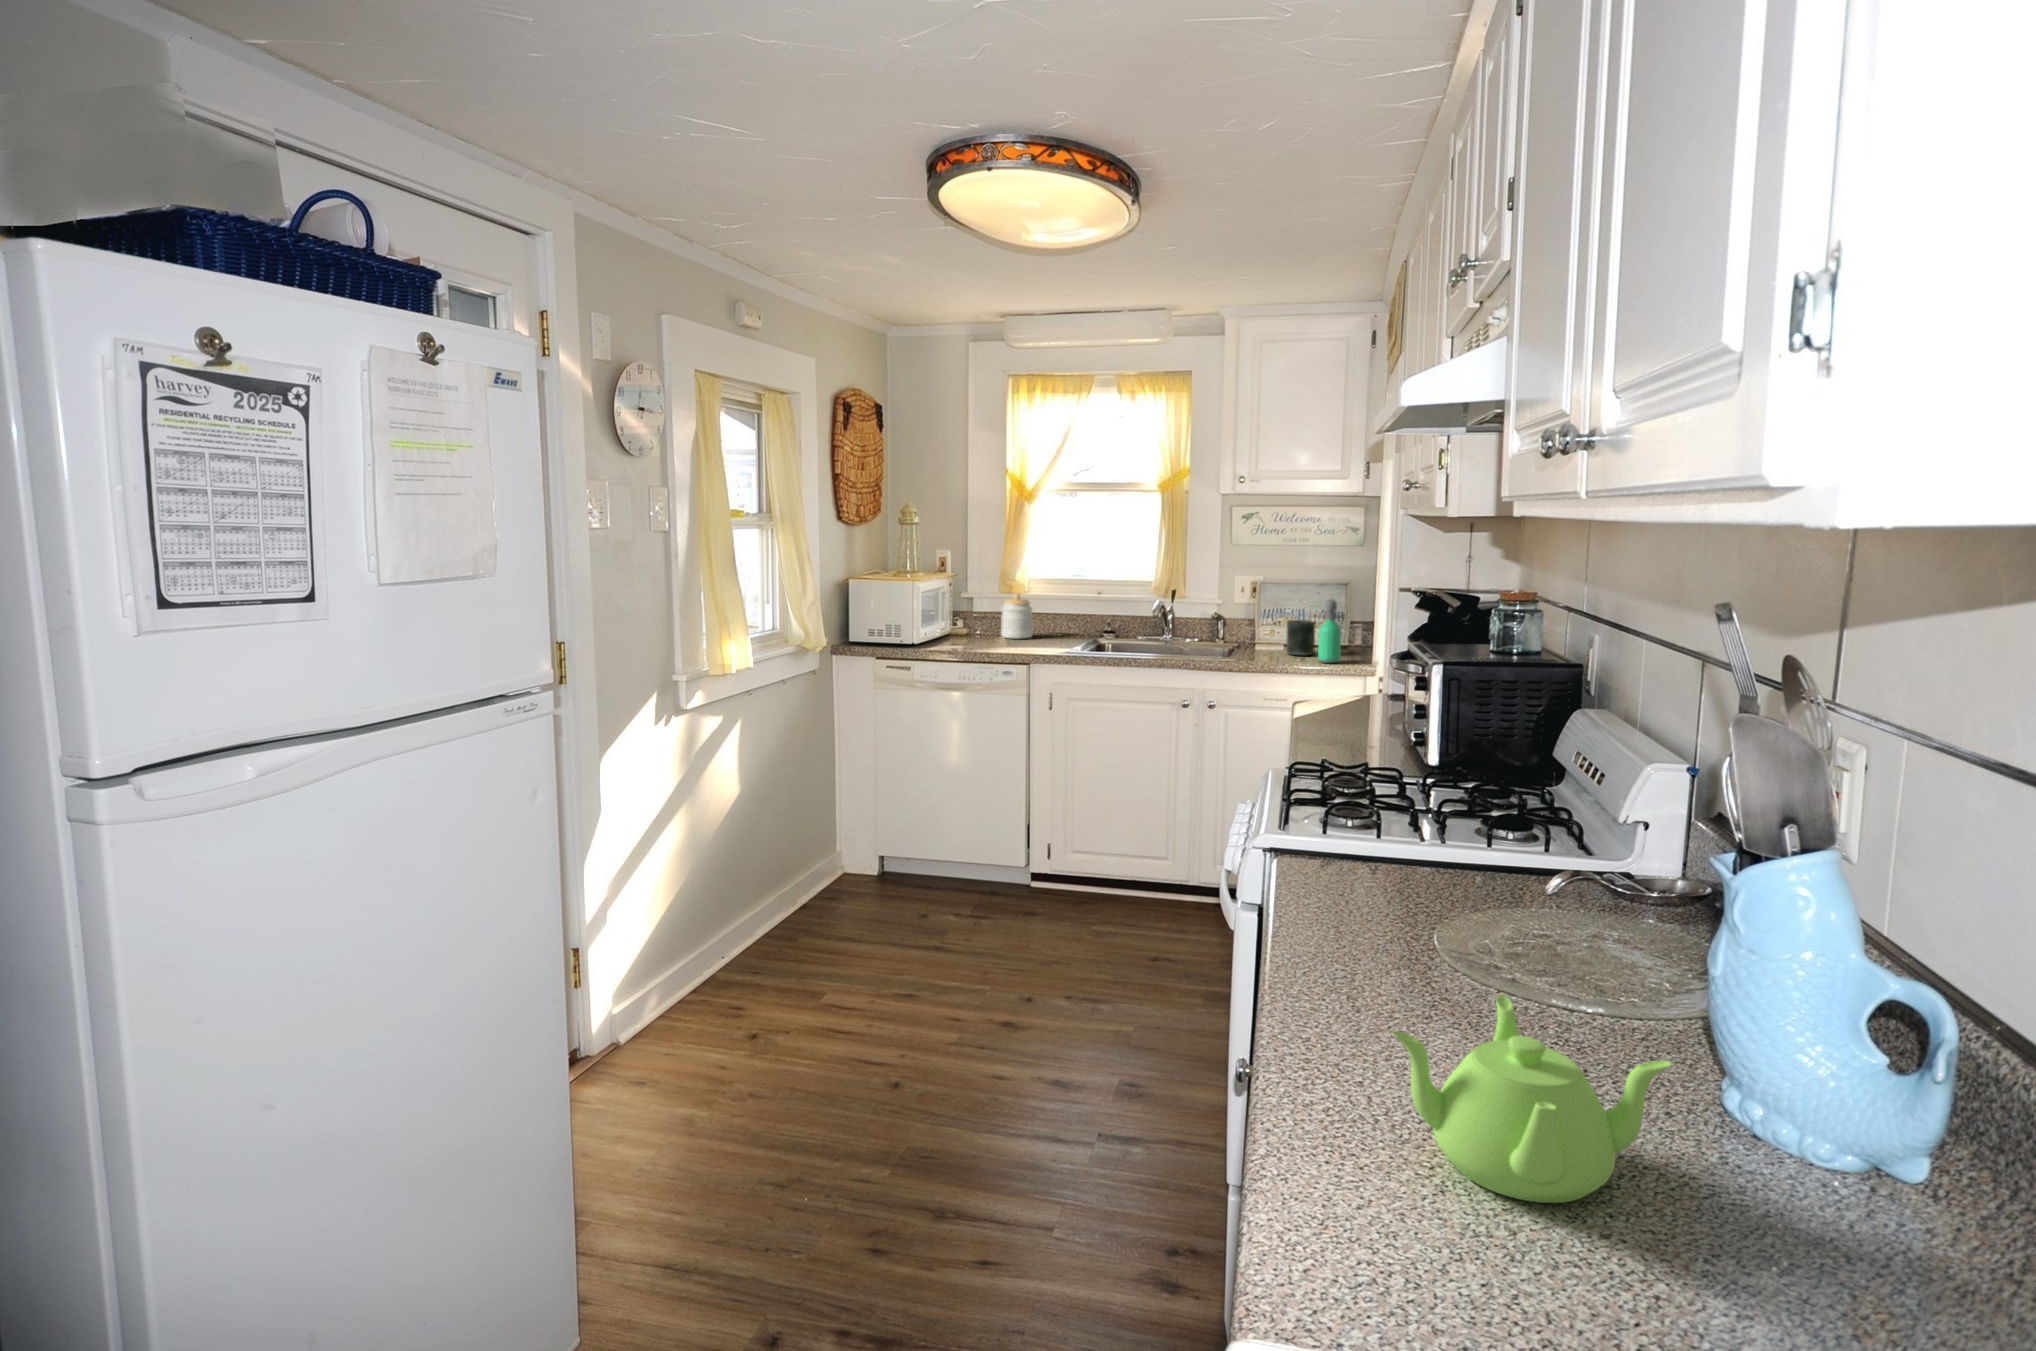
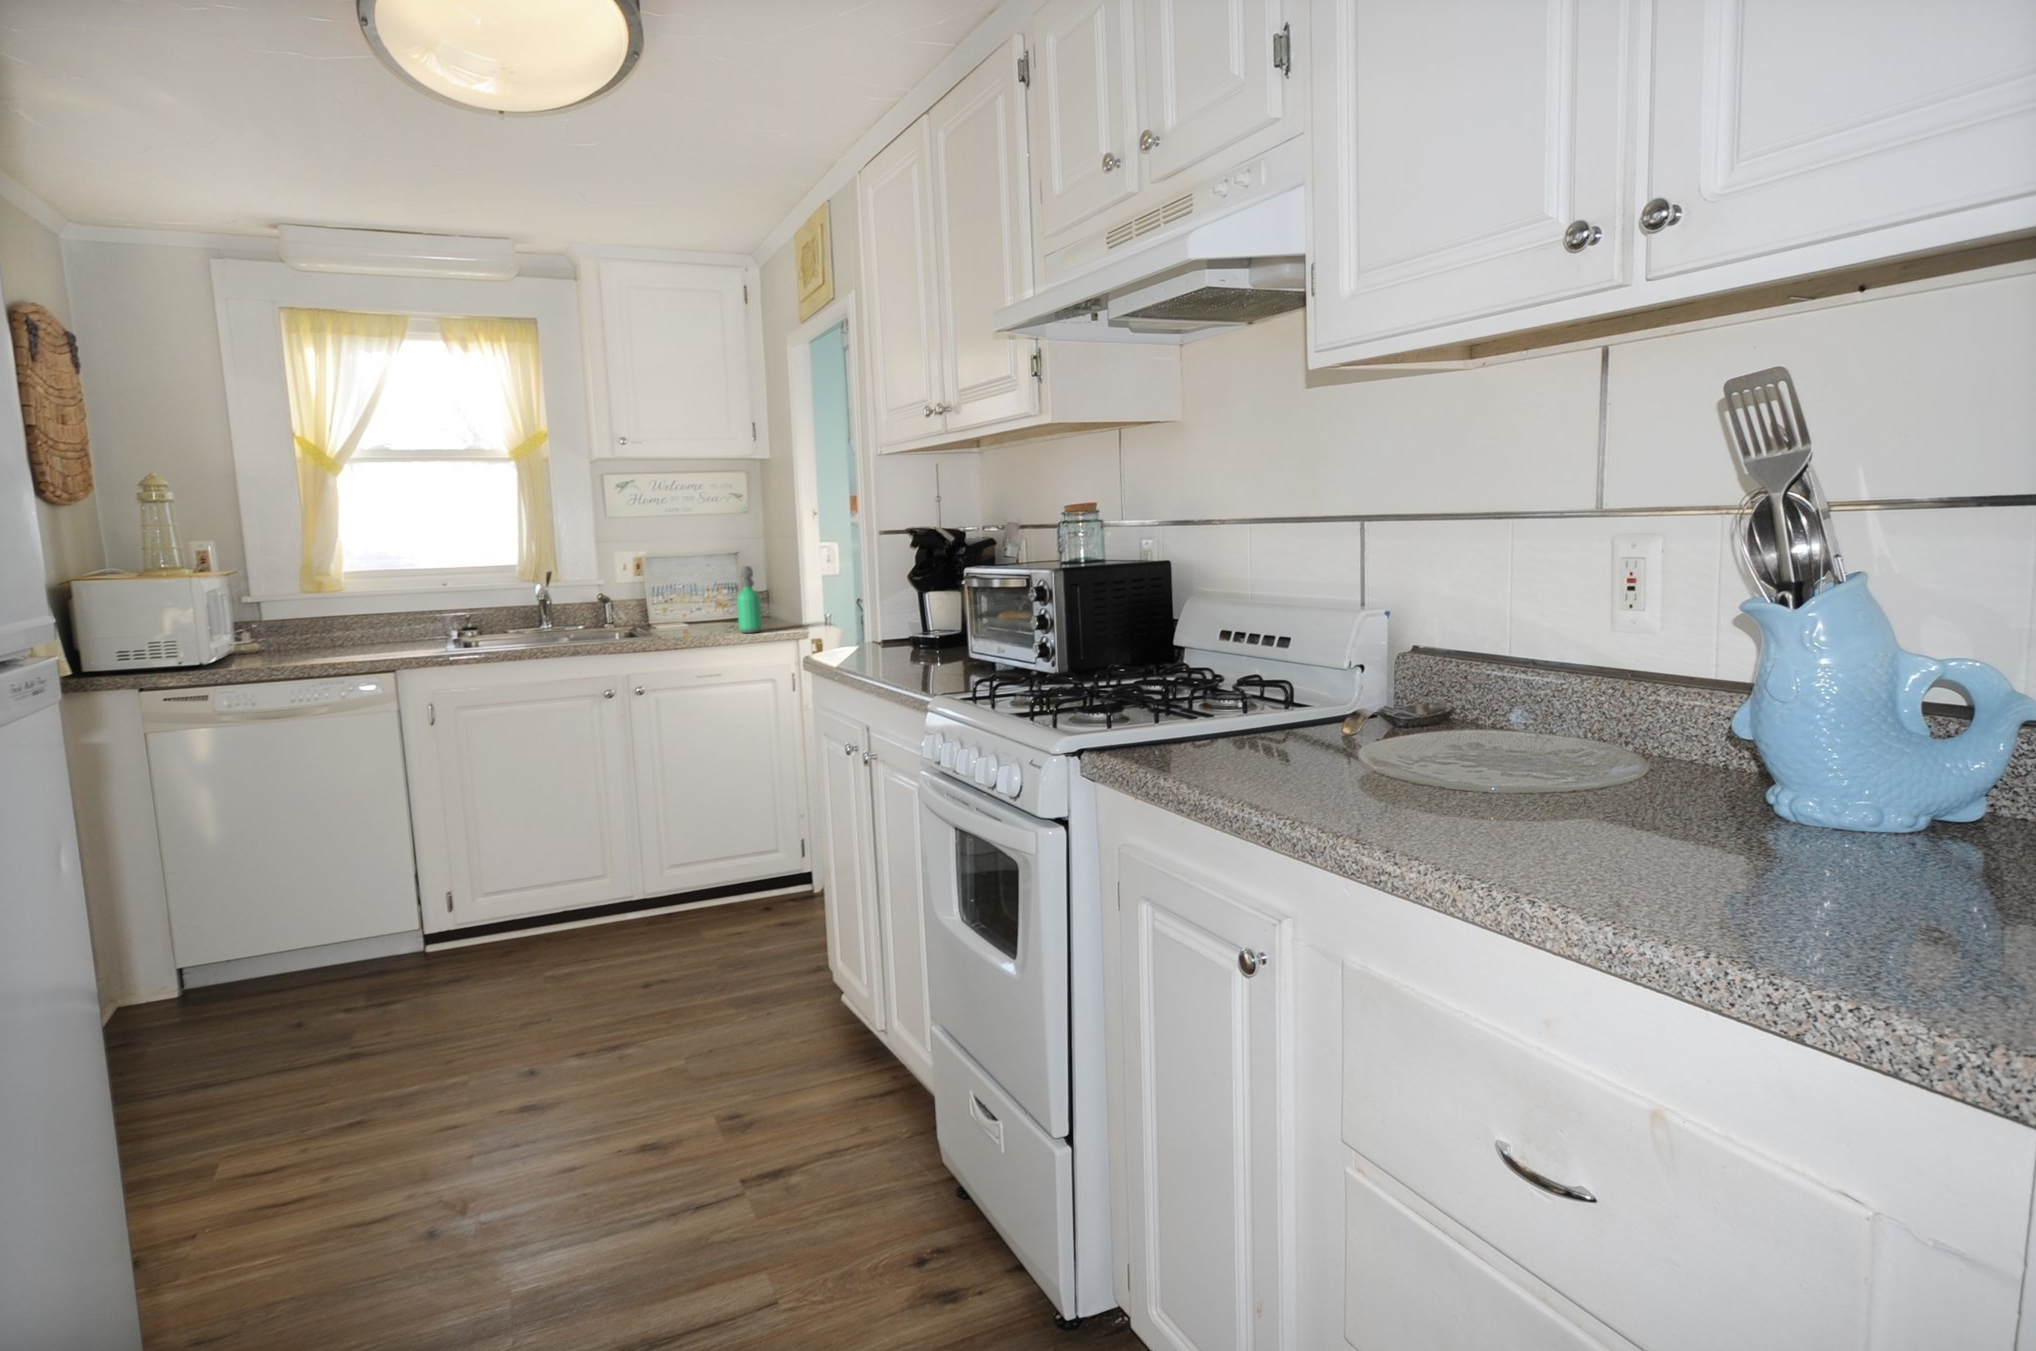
jar: present [1001,594,1033,638] -> none [312,590,363,648]
mug: present [1286,620,1316,655] -> none [692,592,726,629]
teapot: present [1392,995,1672,1203] -> none [1575,757,1794,897]

